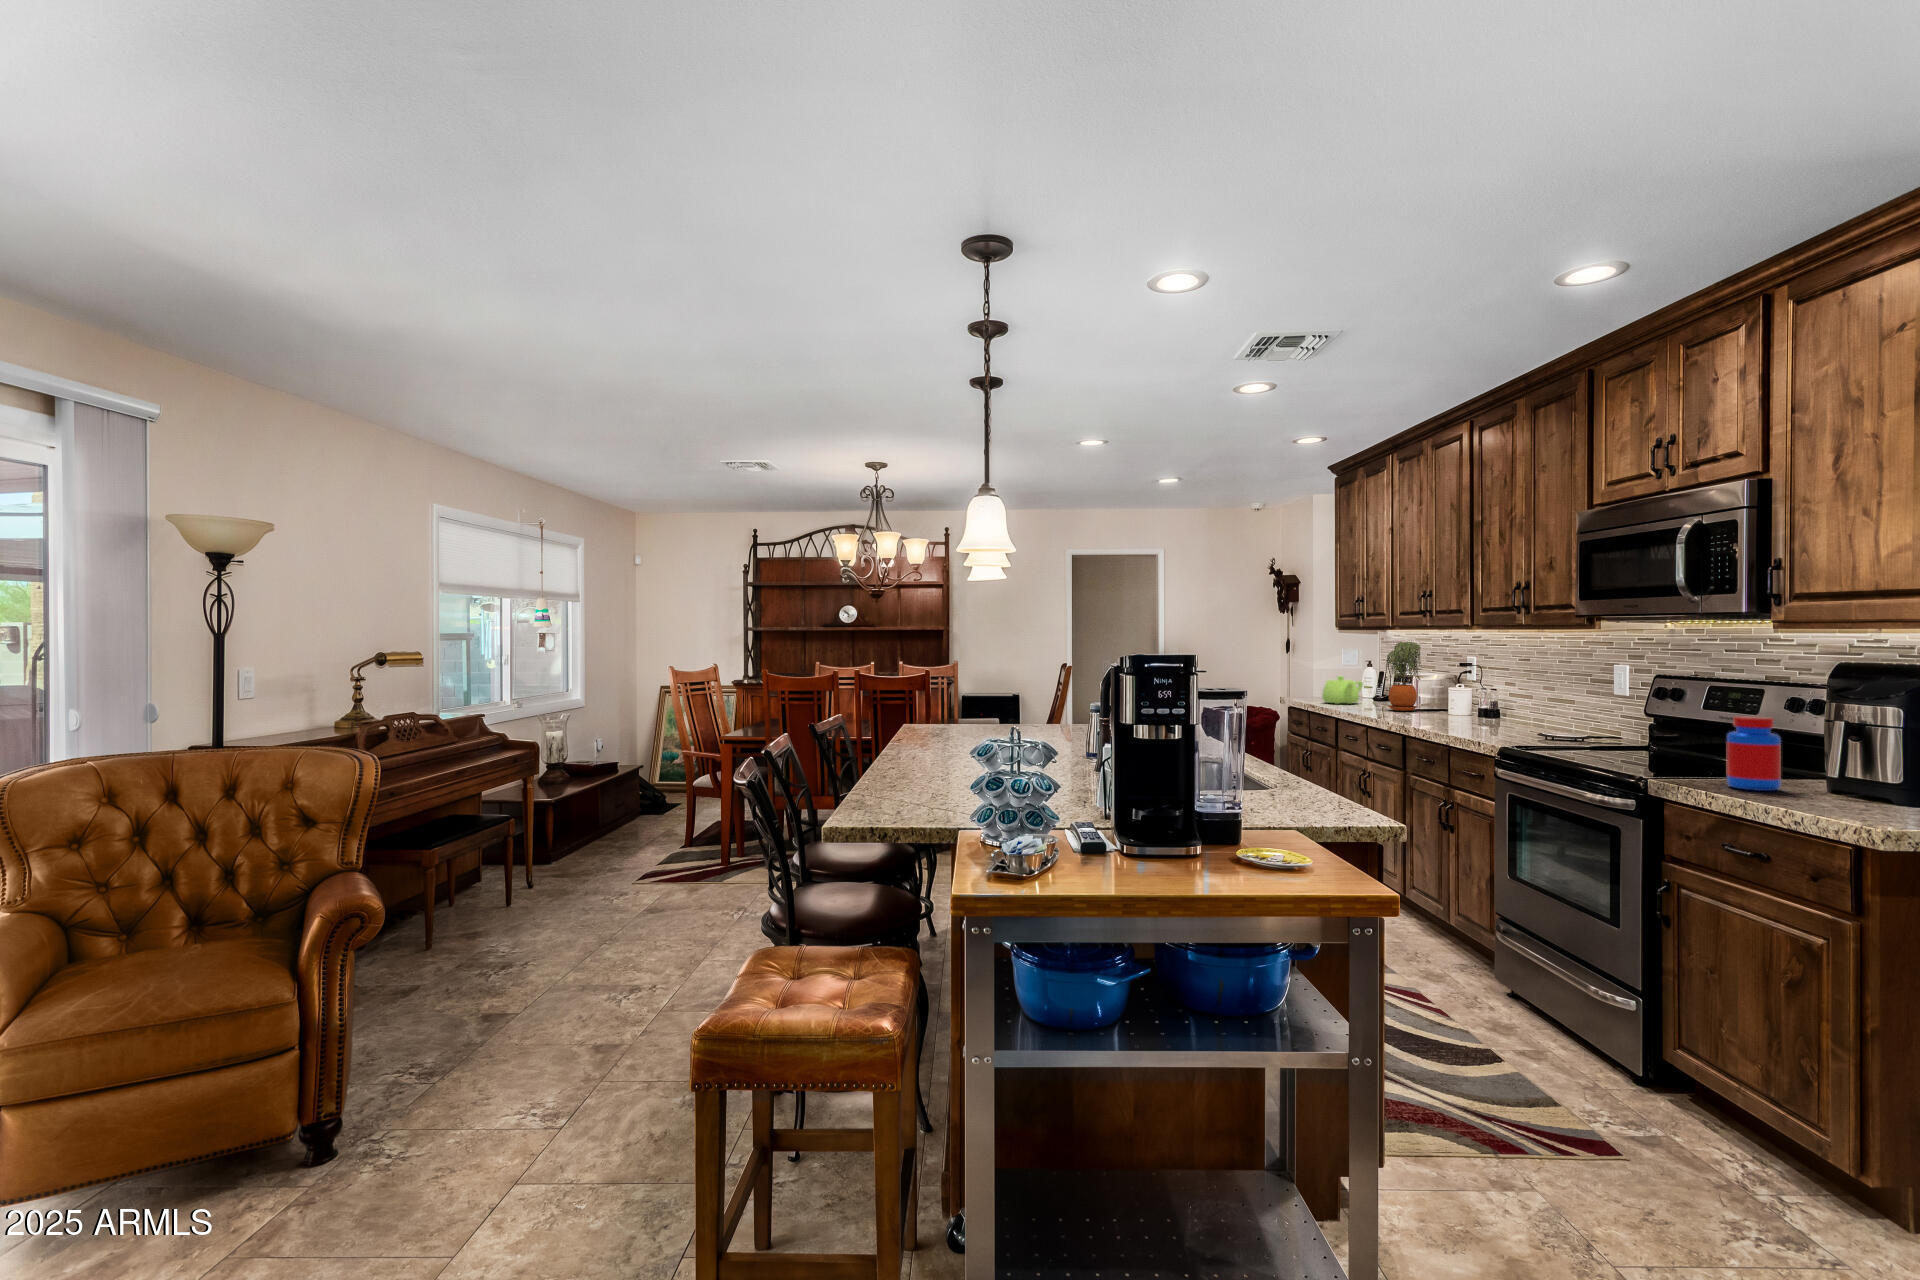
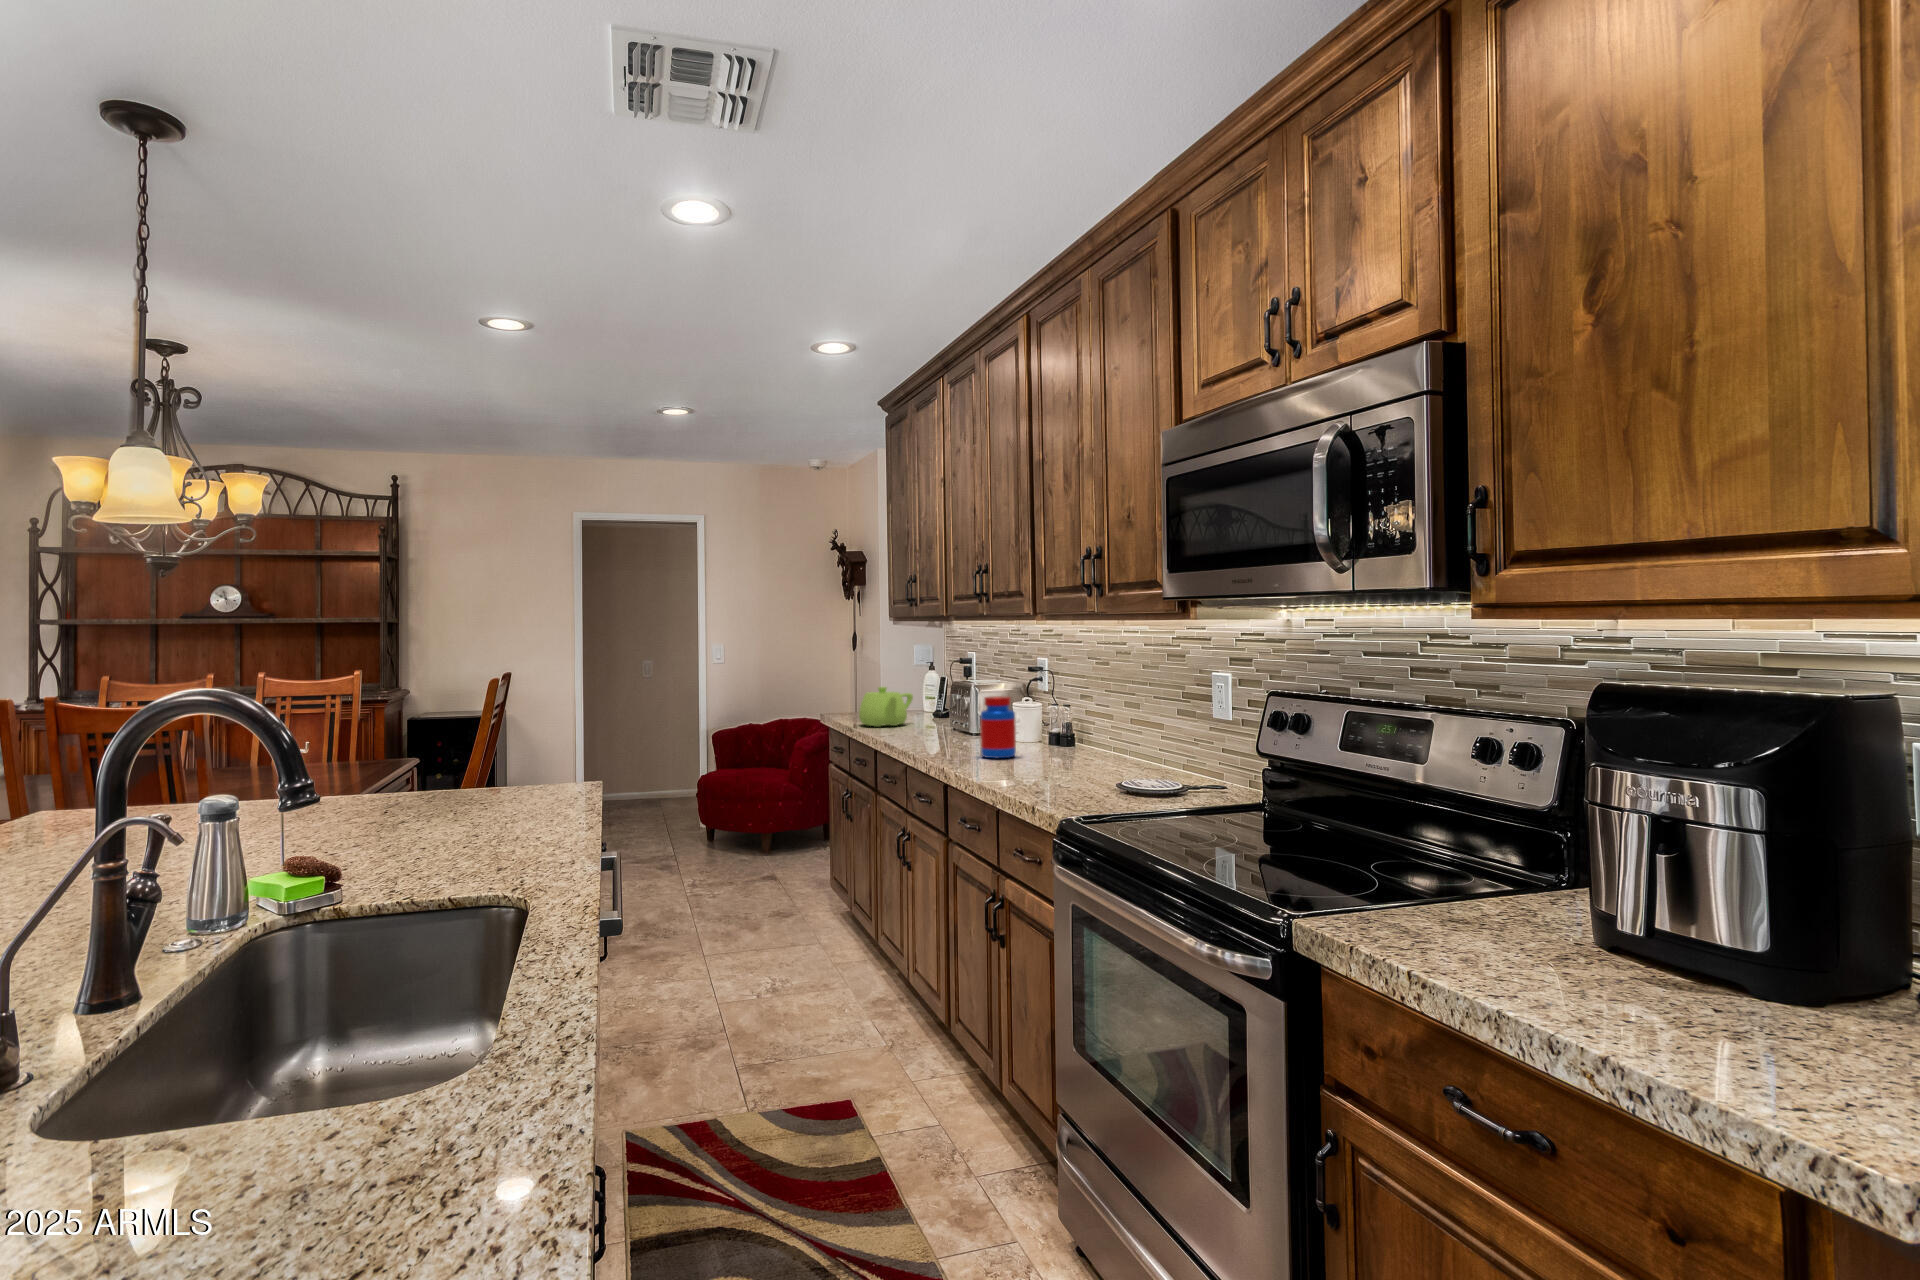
potted plant: present [1385,642,1420,711] -> none [930,638,980,738]
jar: present [1726,716,1781,791] -> present [980,696,1016,758]

